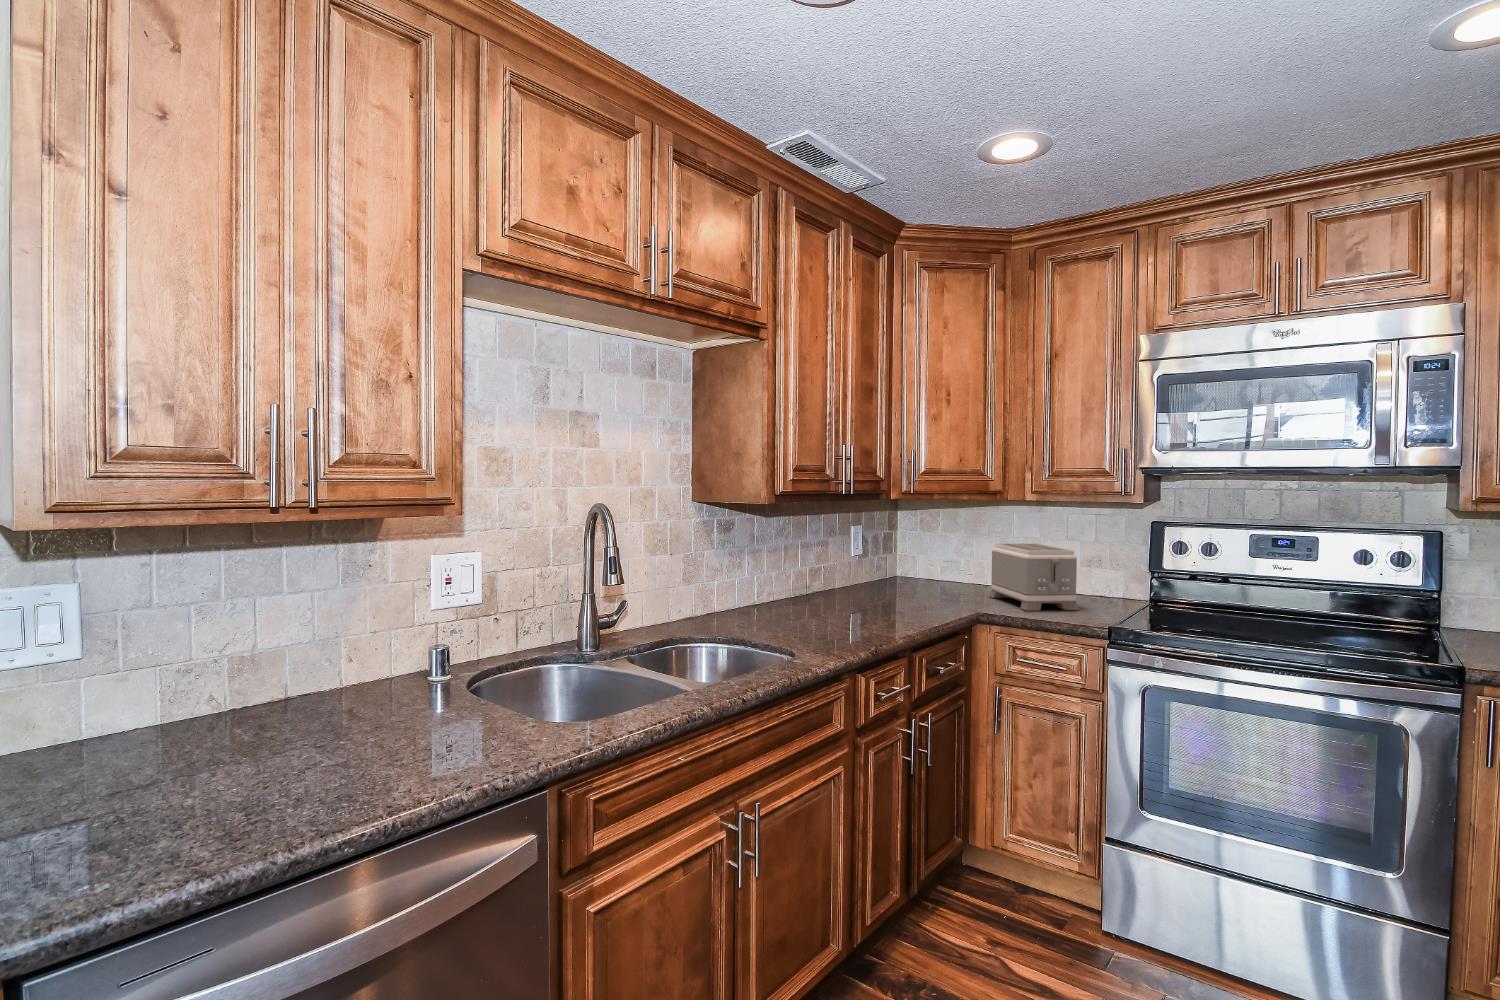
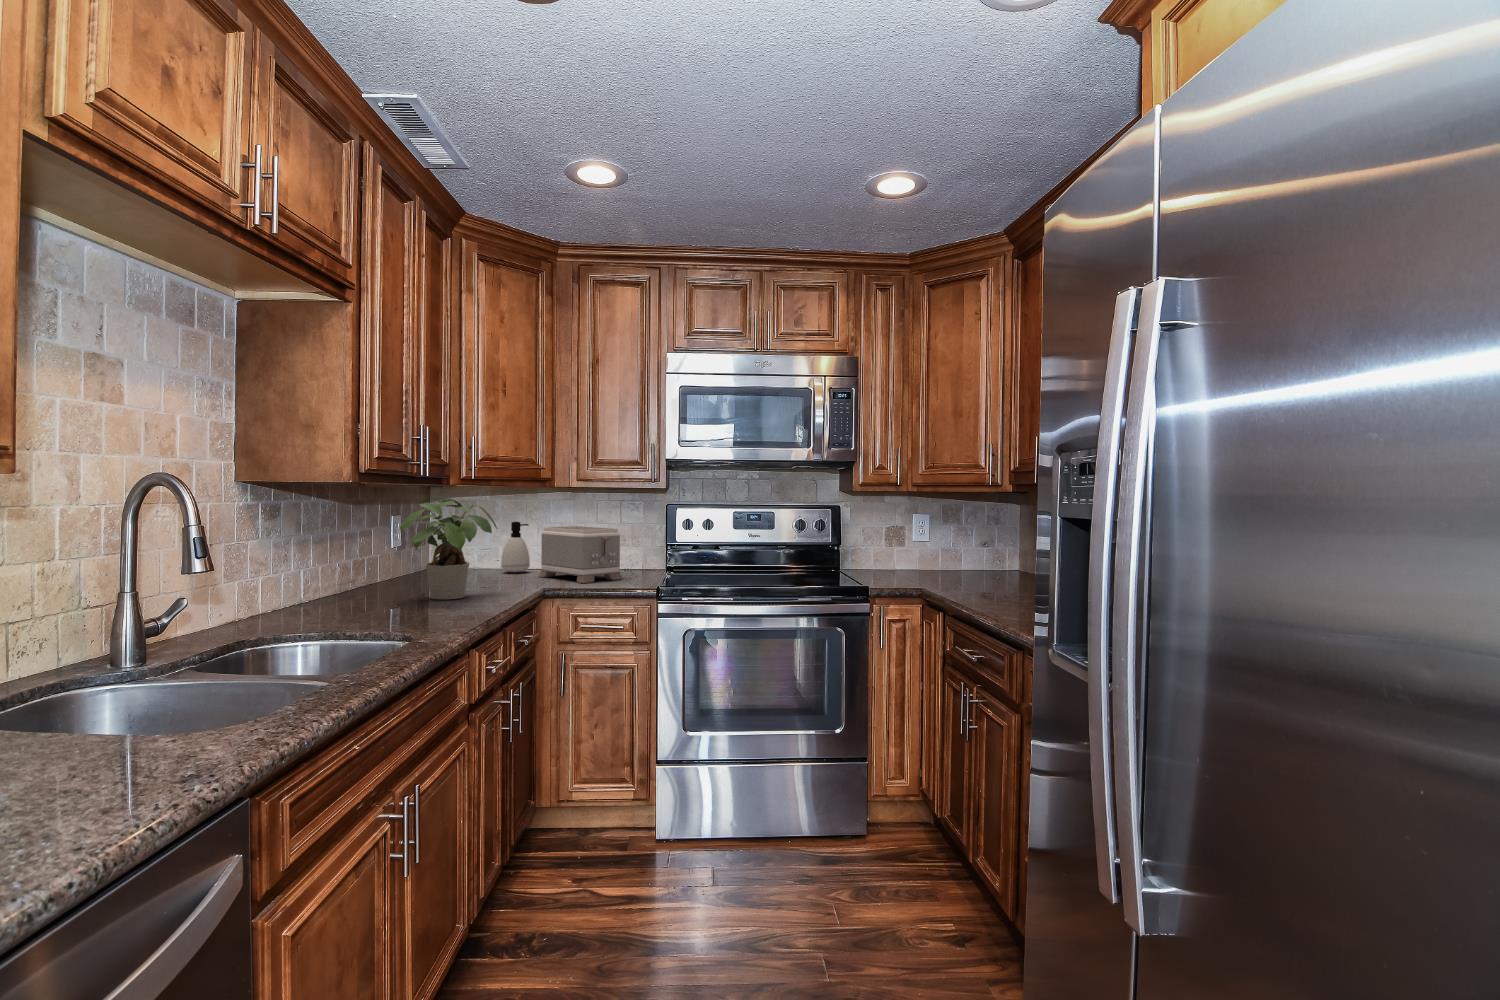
potted plant: none [829,516,926,615] -> present [400,499,498,599]
soap dispenser: none [957,535,987,589] -> present [501,522,530,573]

